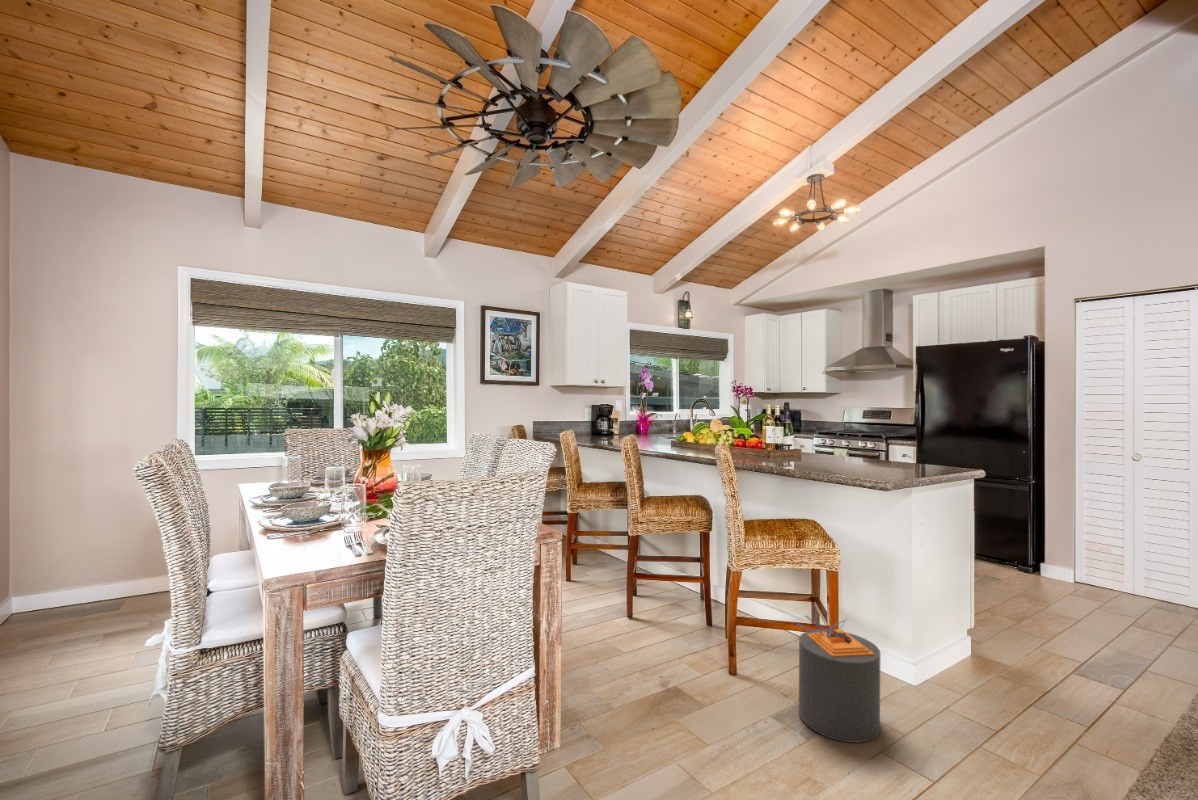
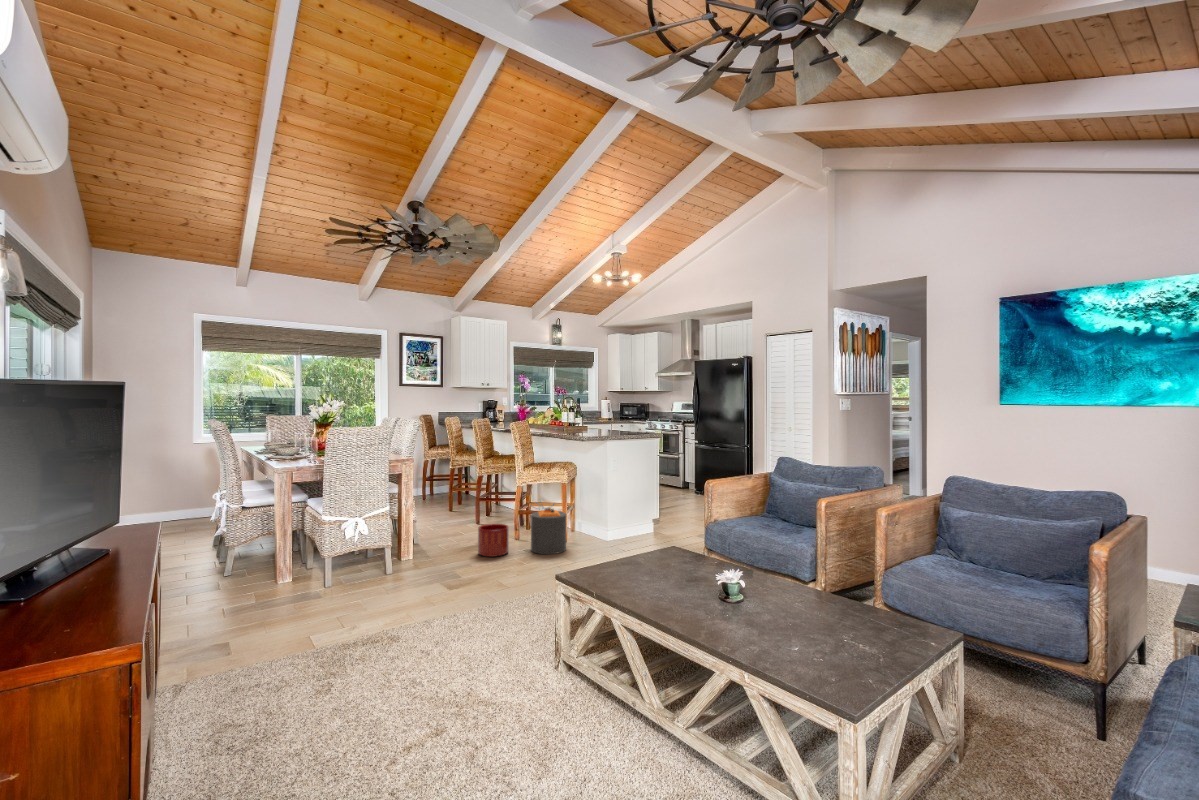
planter: none [697,660,763,749] -> present [478,524,509,557]

